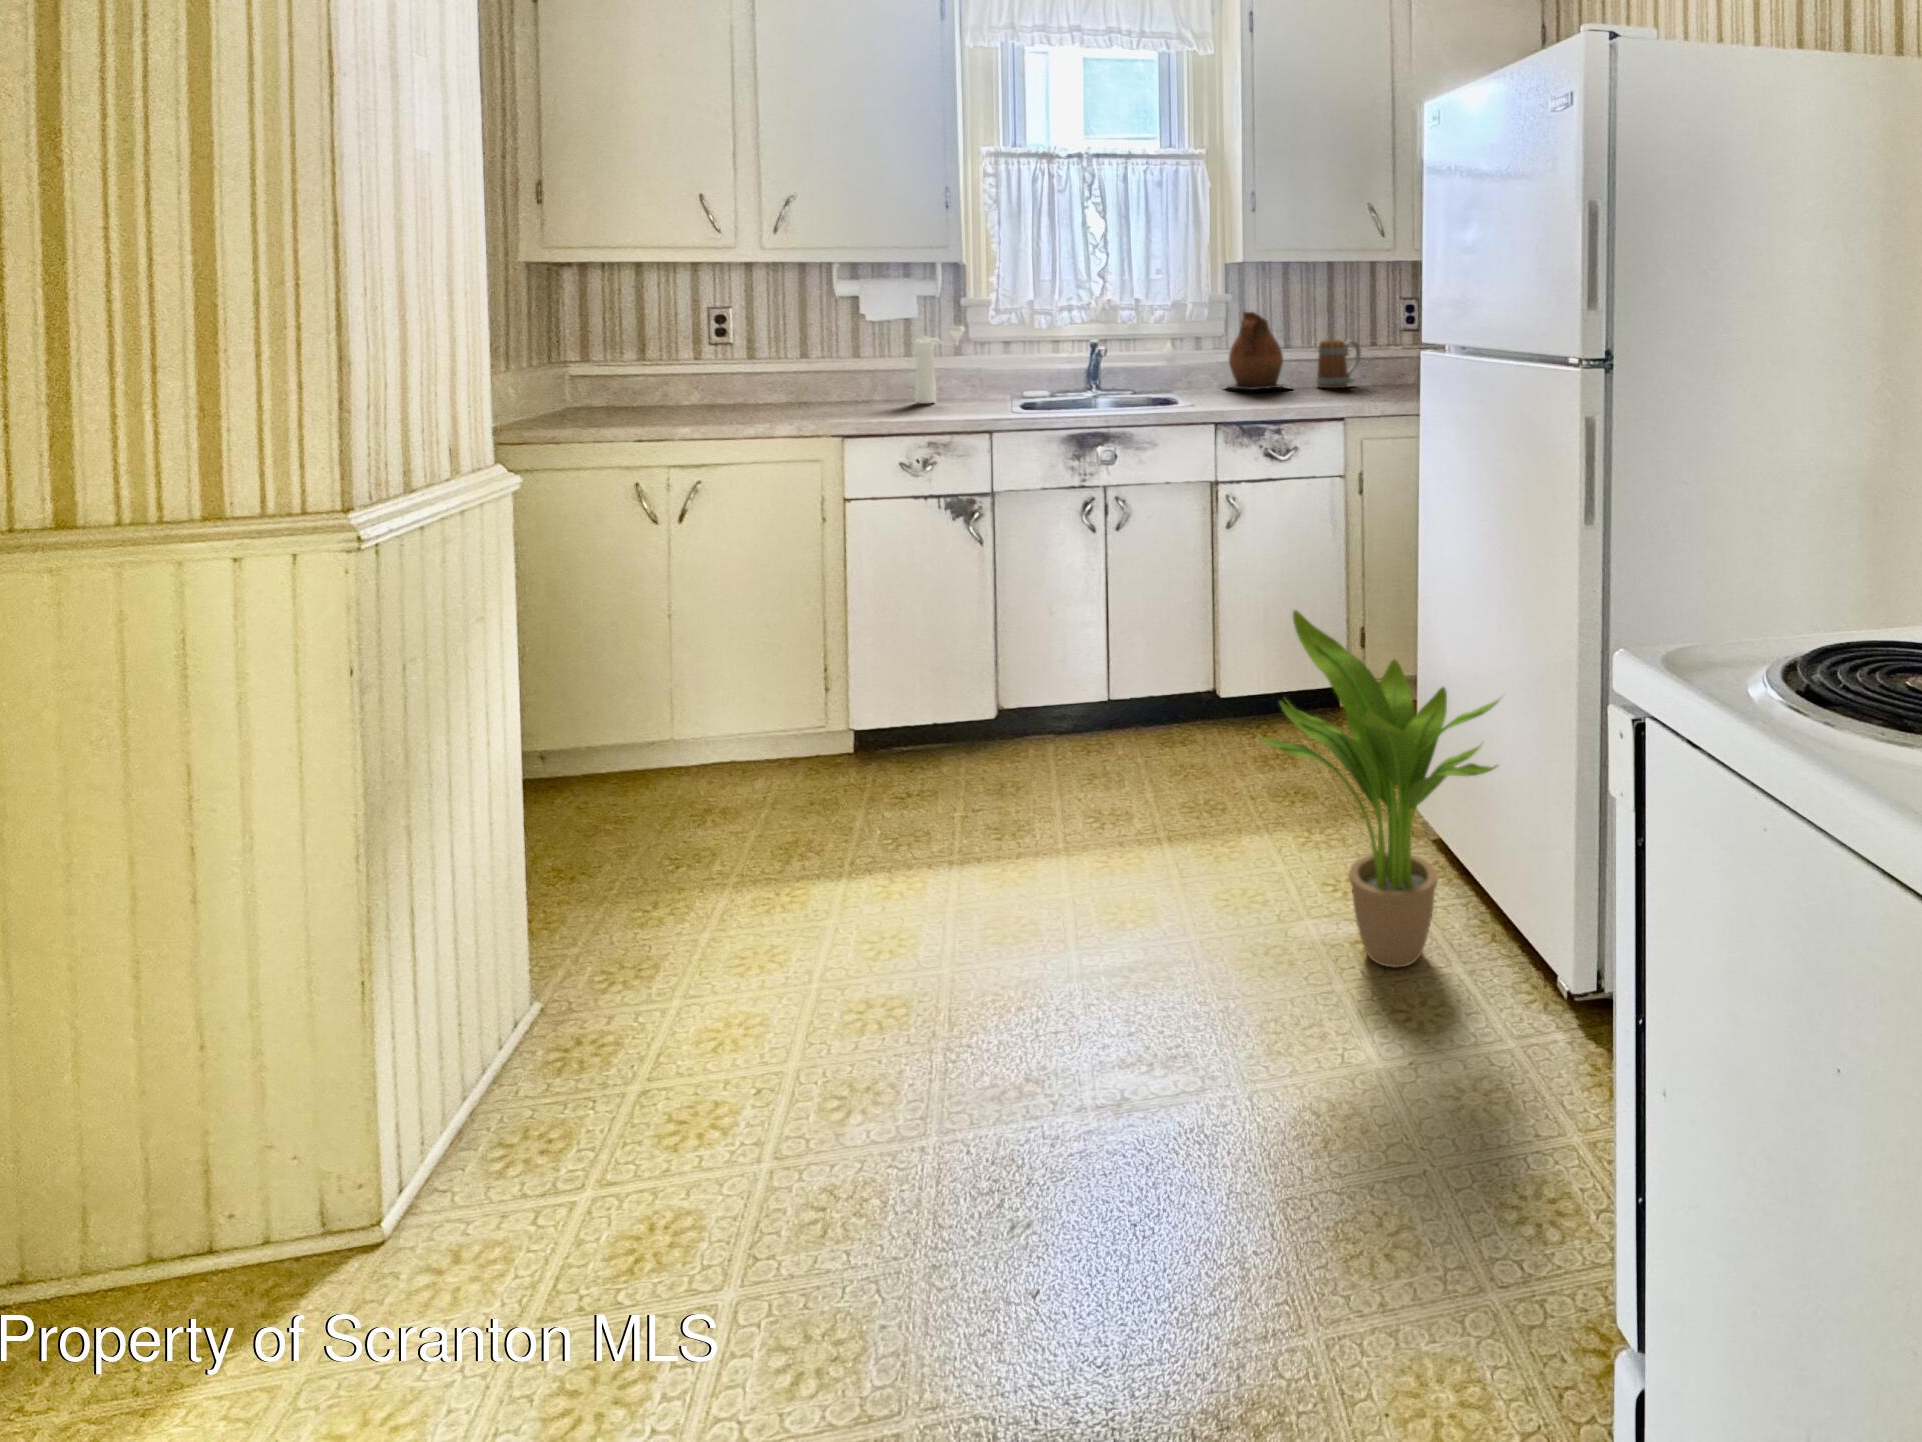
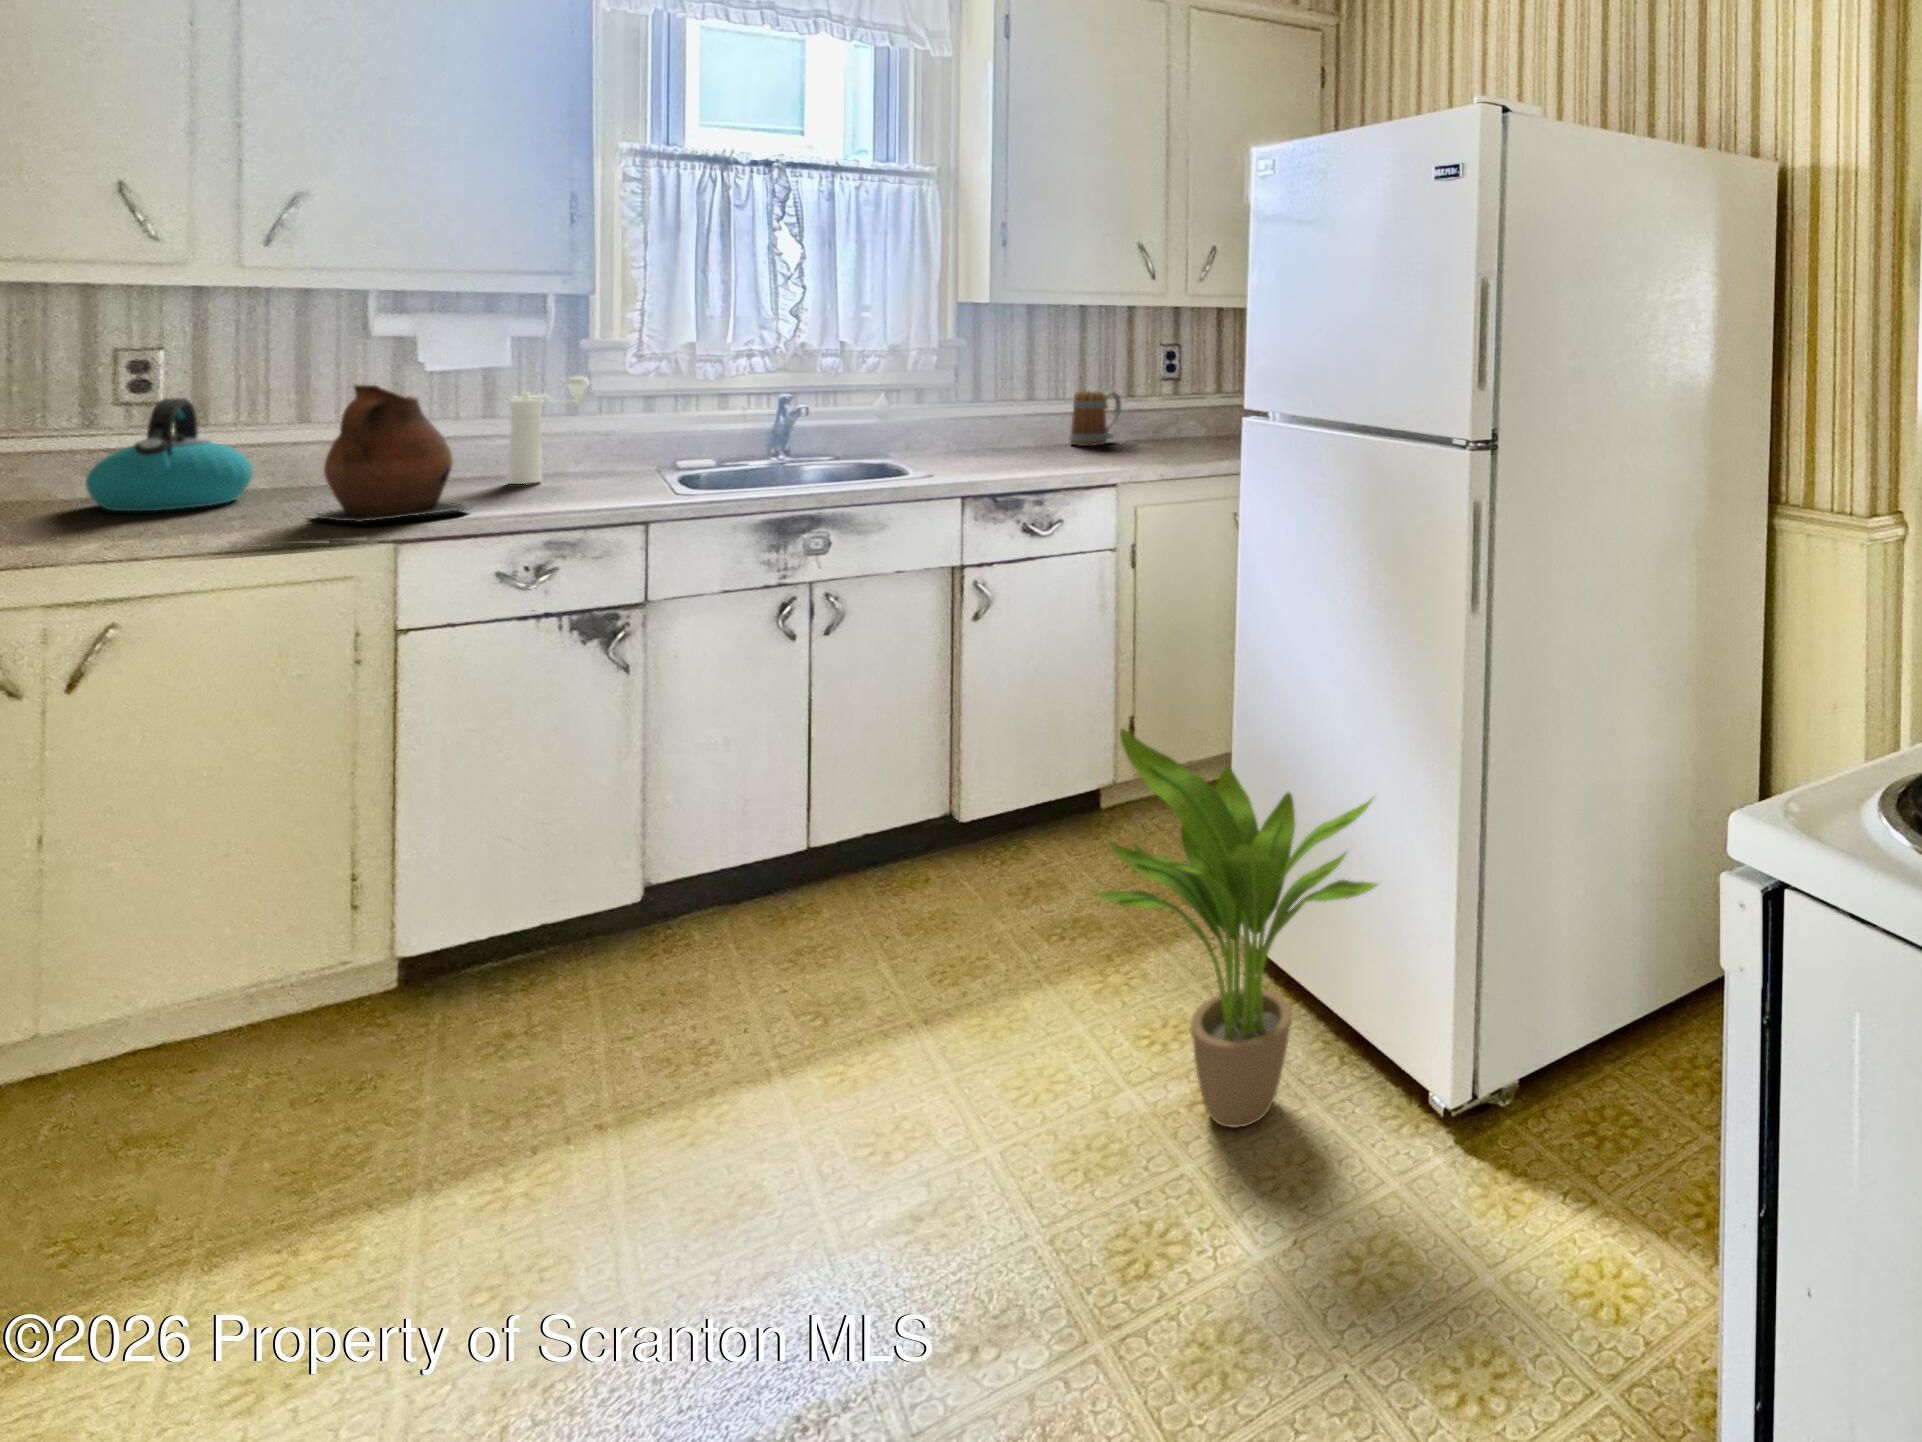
ceramic pitcher: present [1228,312,1287,390] -> present [314,385,470,522]
kettle: none [696,338,777,412] -> present [86,398,253,511]

